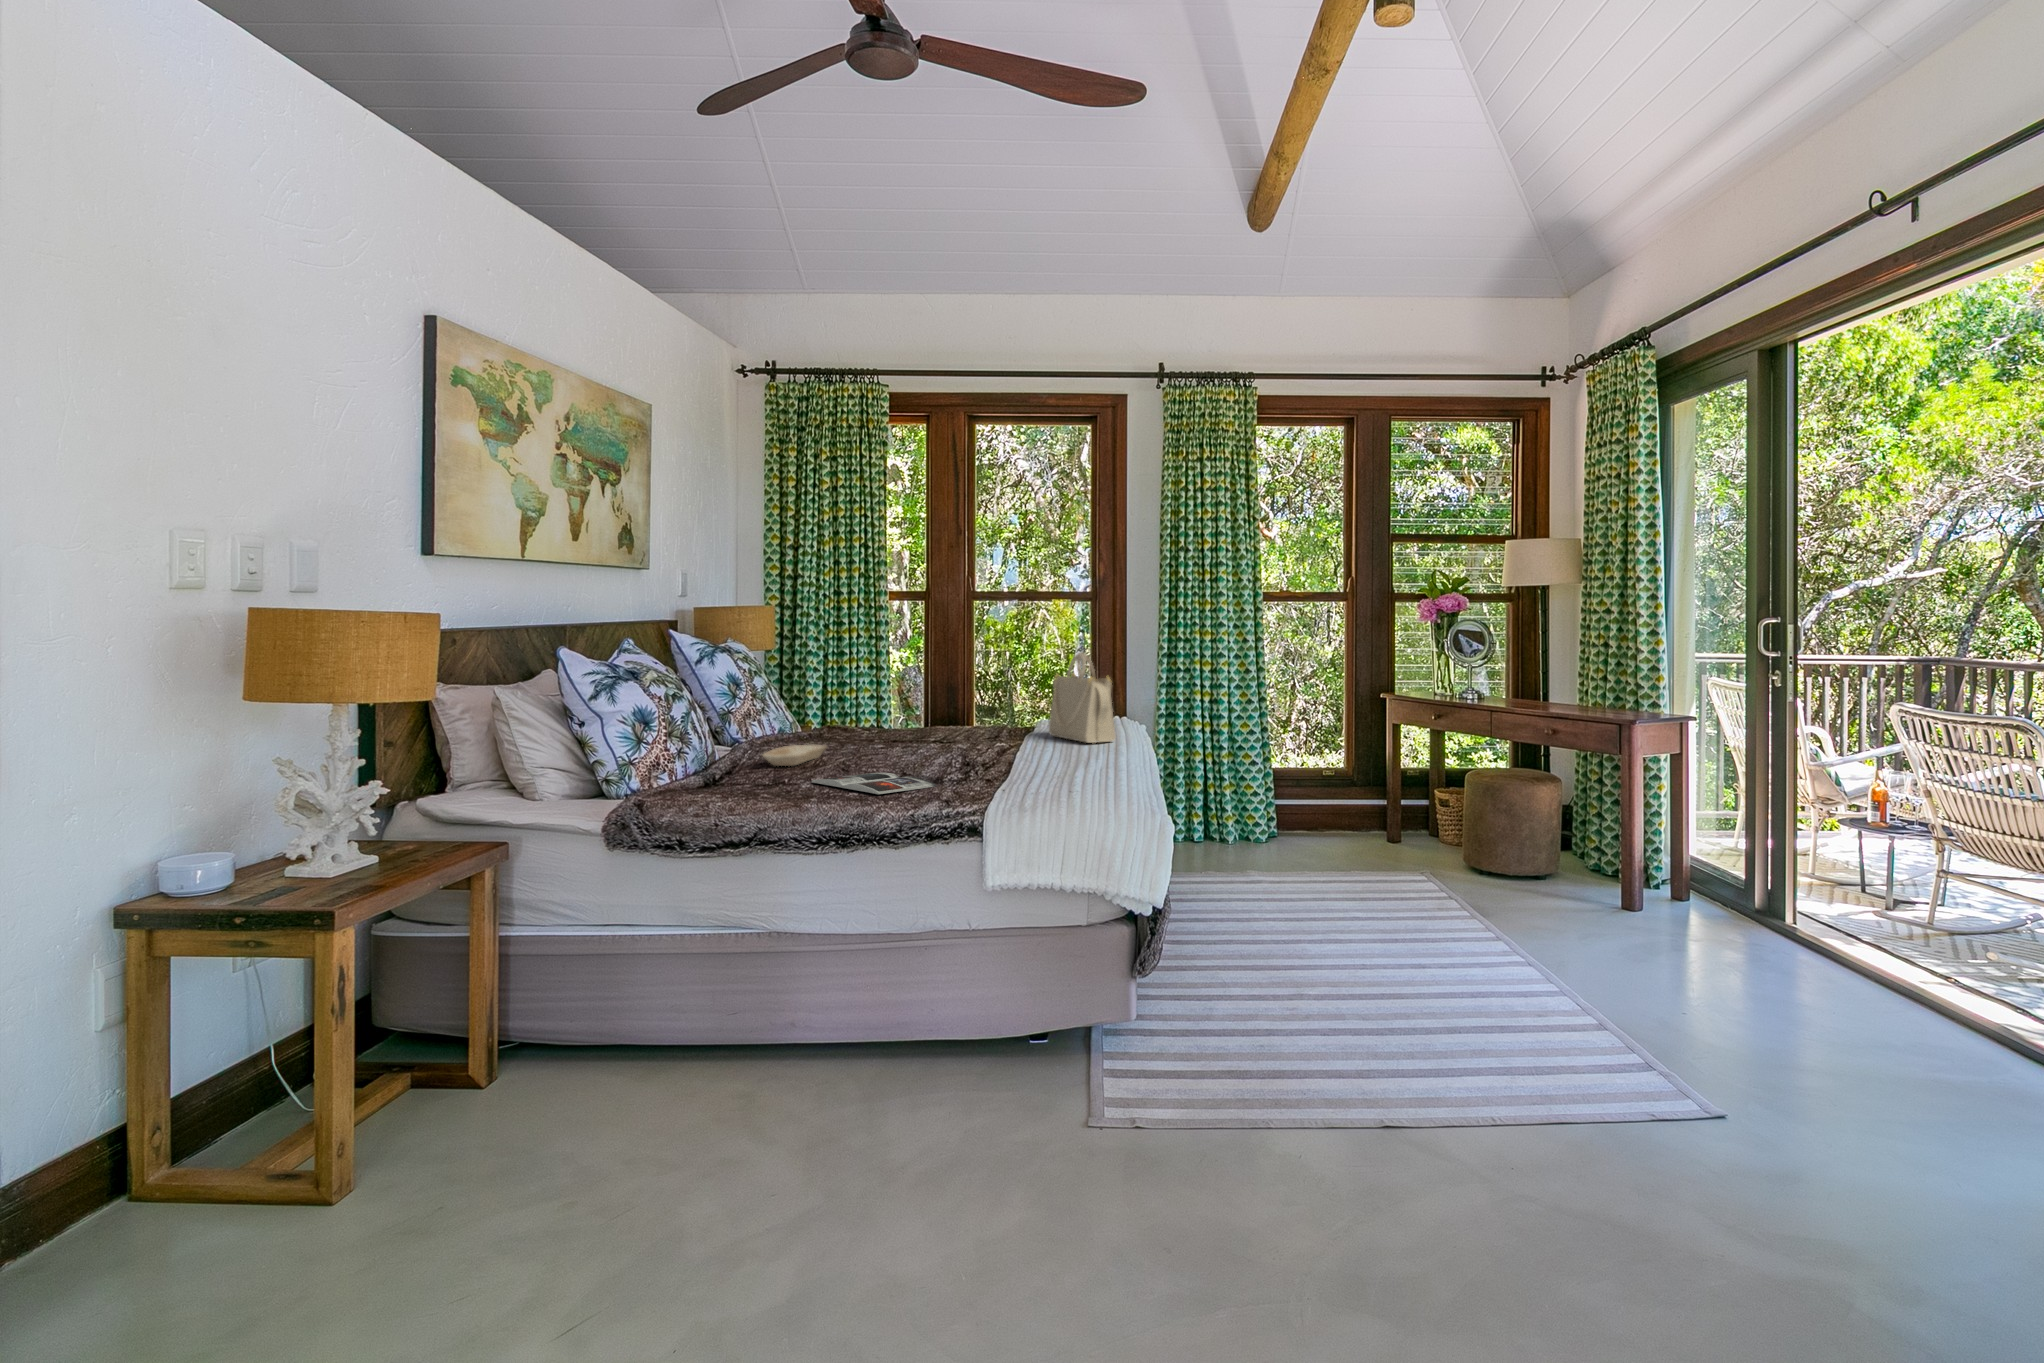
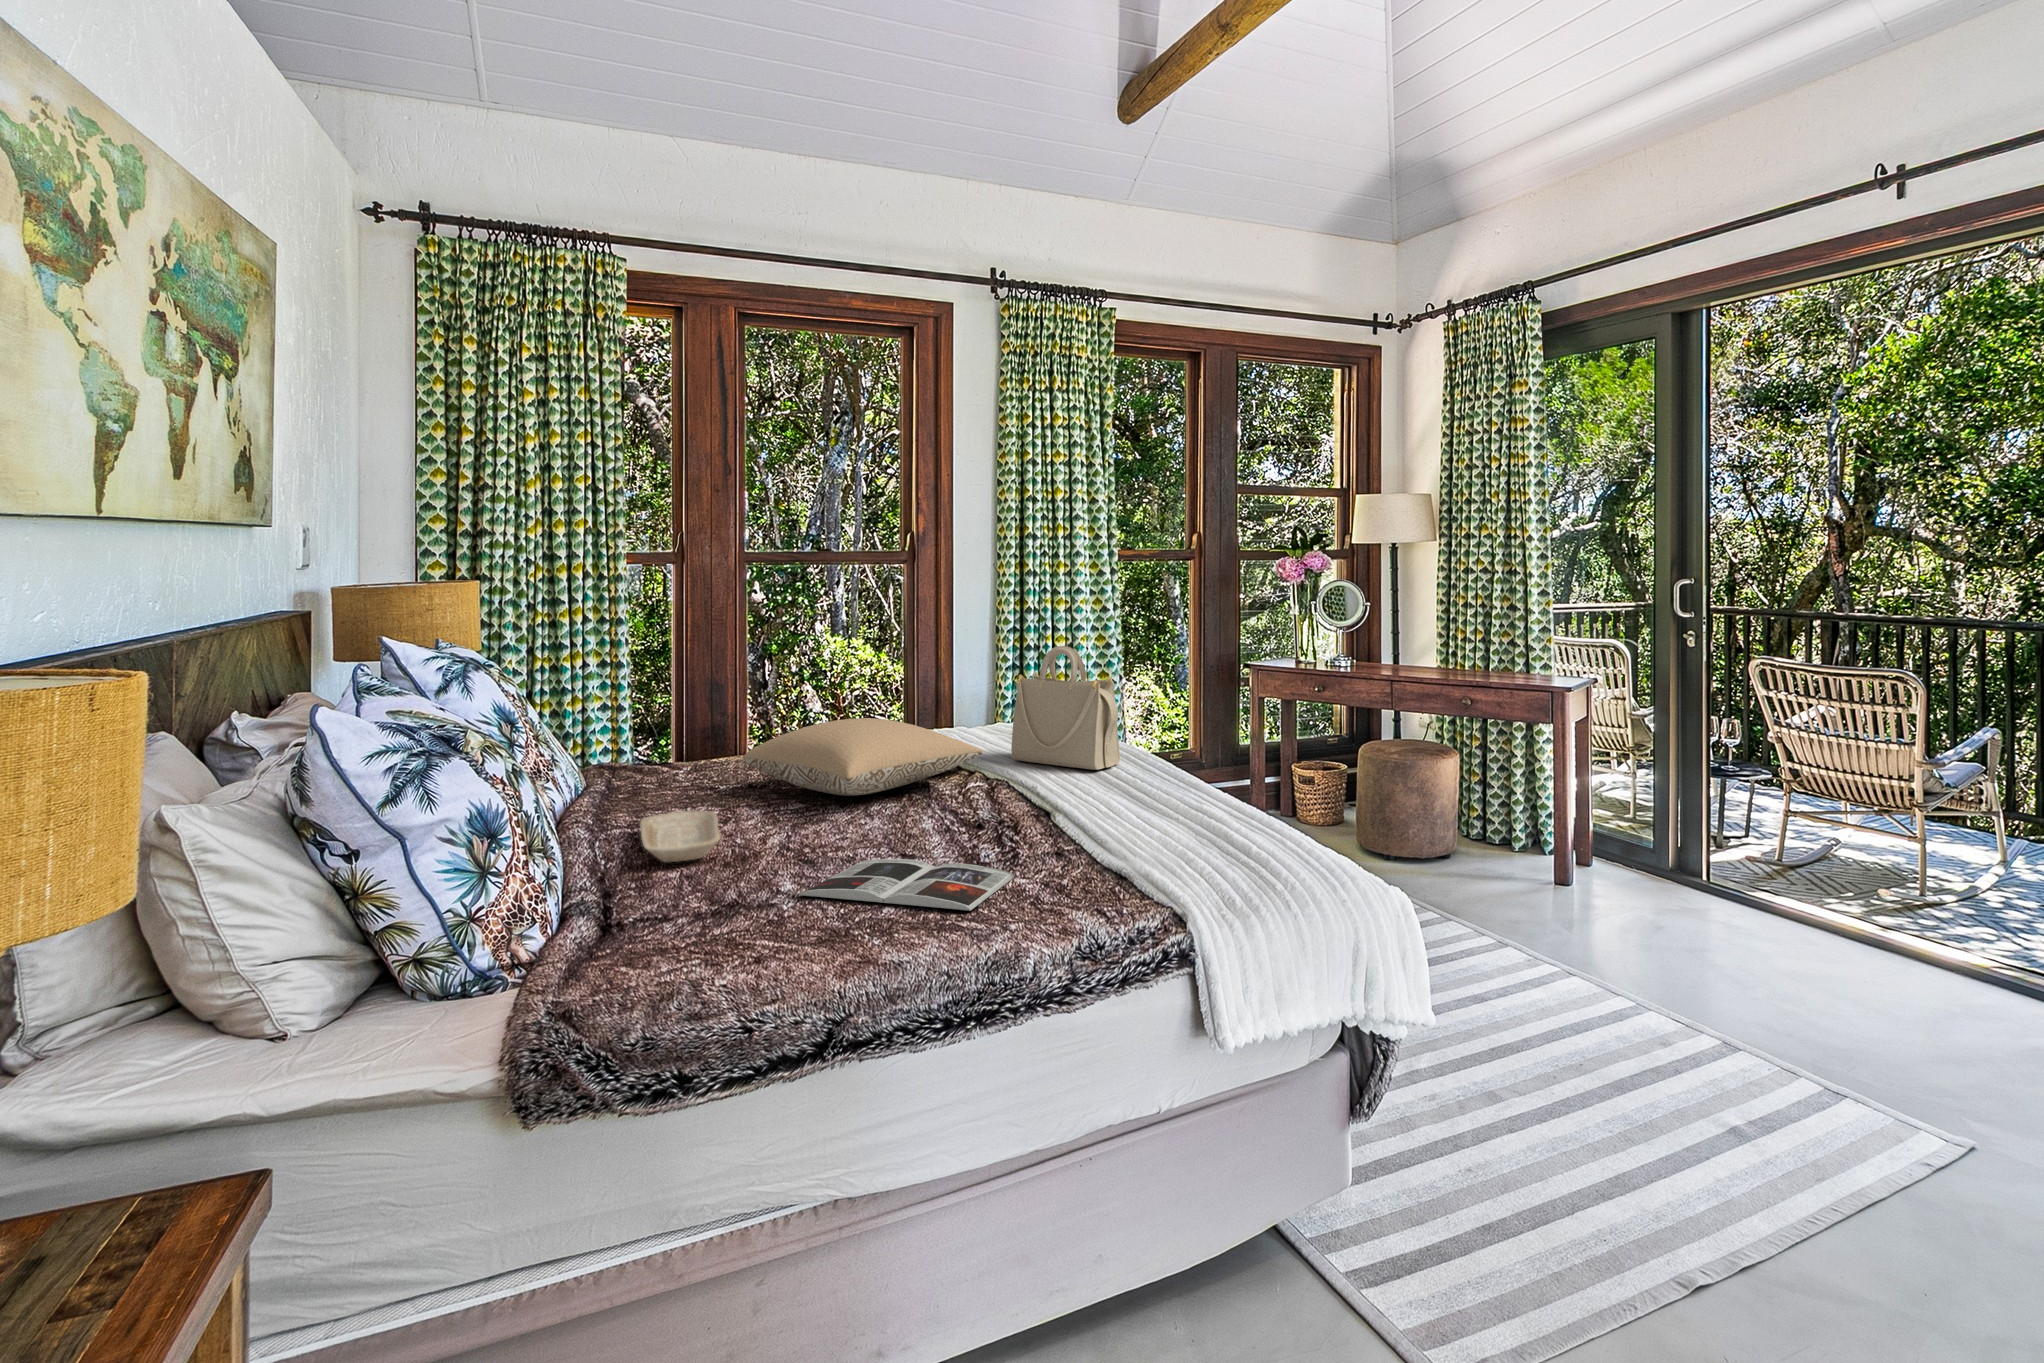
pillow: none [874,699,1019,747] -> present [744,718,983,796]

